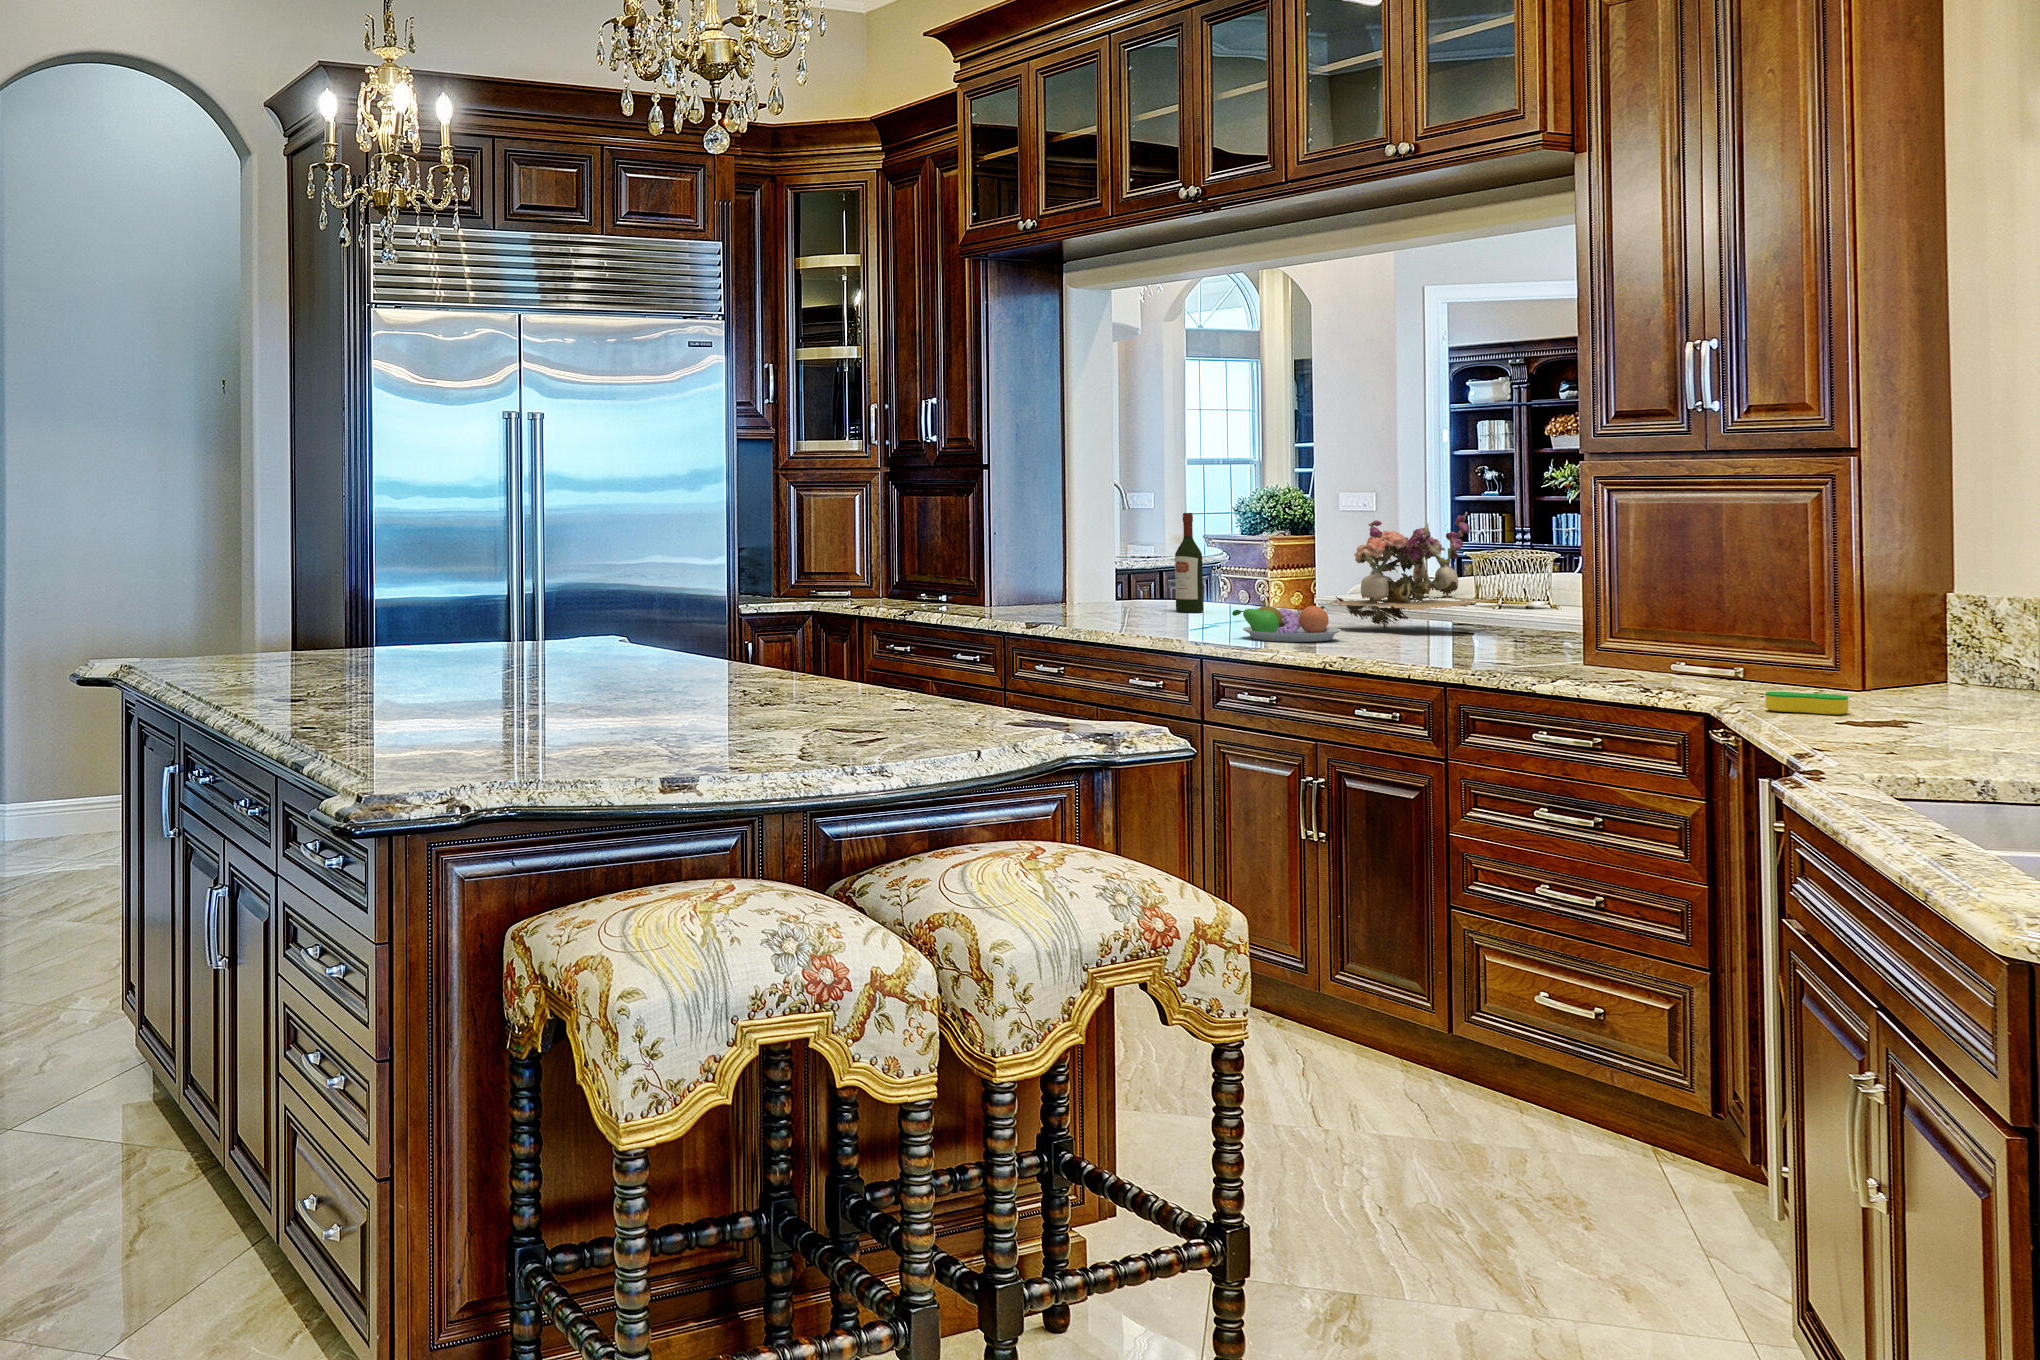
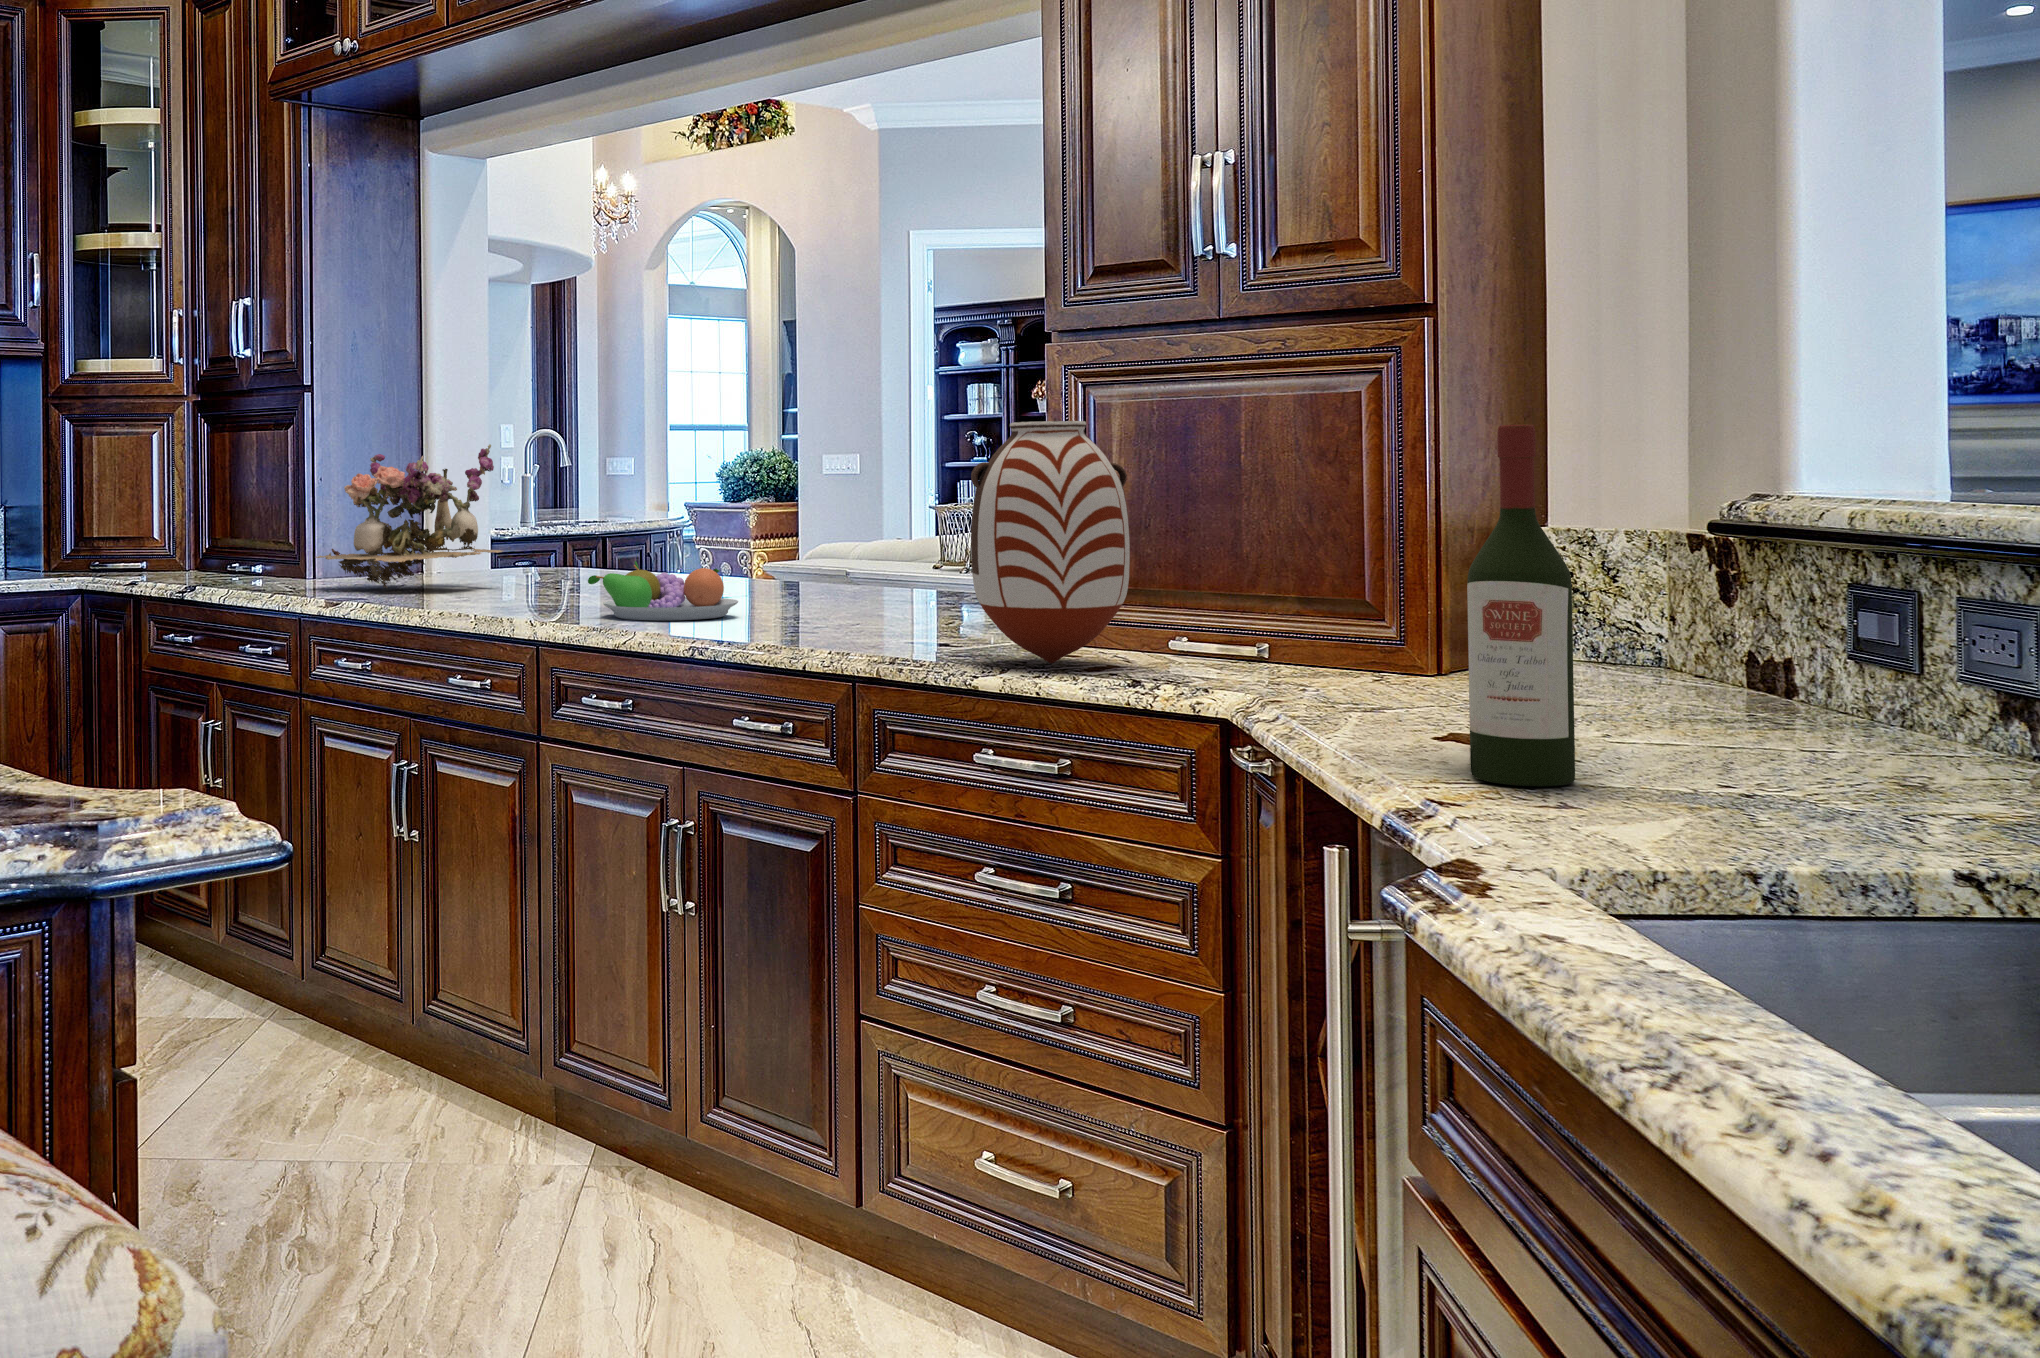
flower arrangement: present [1327,512,1488,629] -> present [316,444,503,588]
wine bottle: present [1175,513,1203,612] -> present [1467,425,1575,786]
vase: none [1528,521,1640,677] -> present [971,421,1130,664]
sponge: present [1765,691,1849,715] -> none [1310,681,1429,716]

